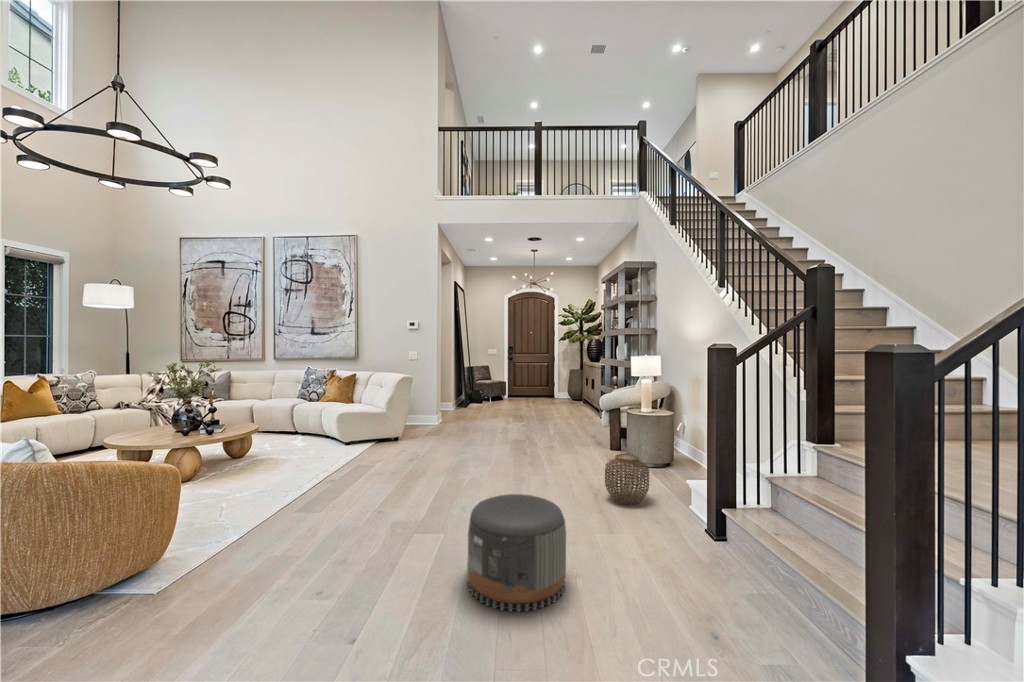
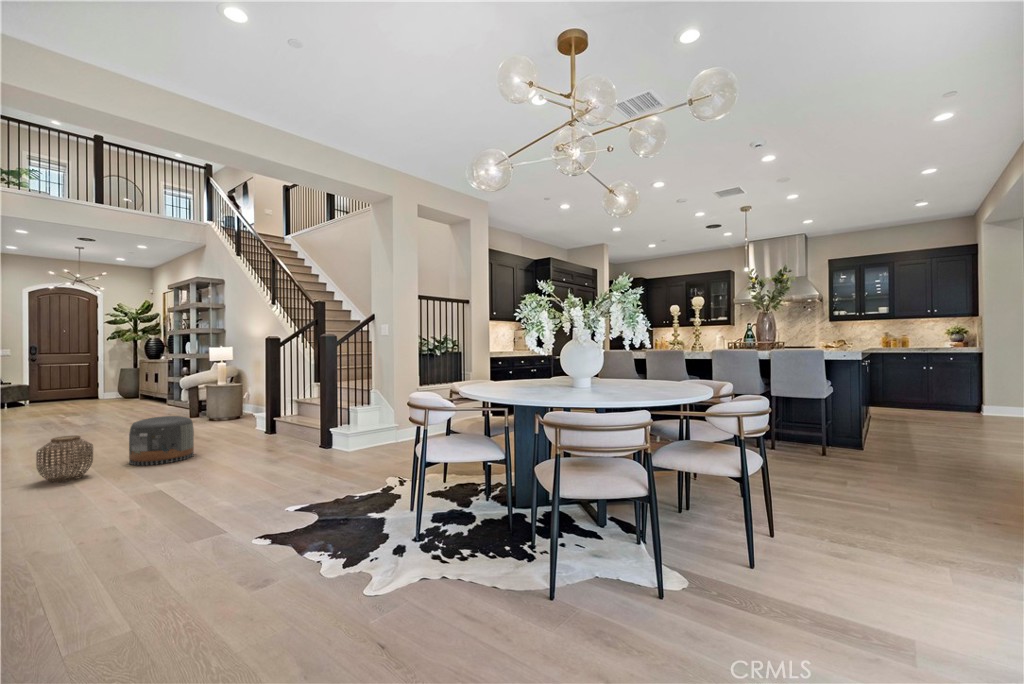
woven basket: present [605,454,649,505] -> present [36,436,93,482]

